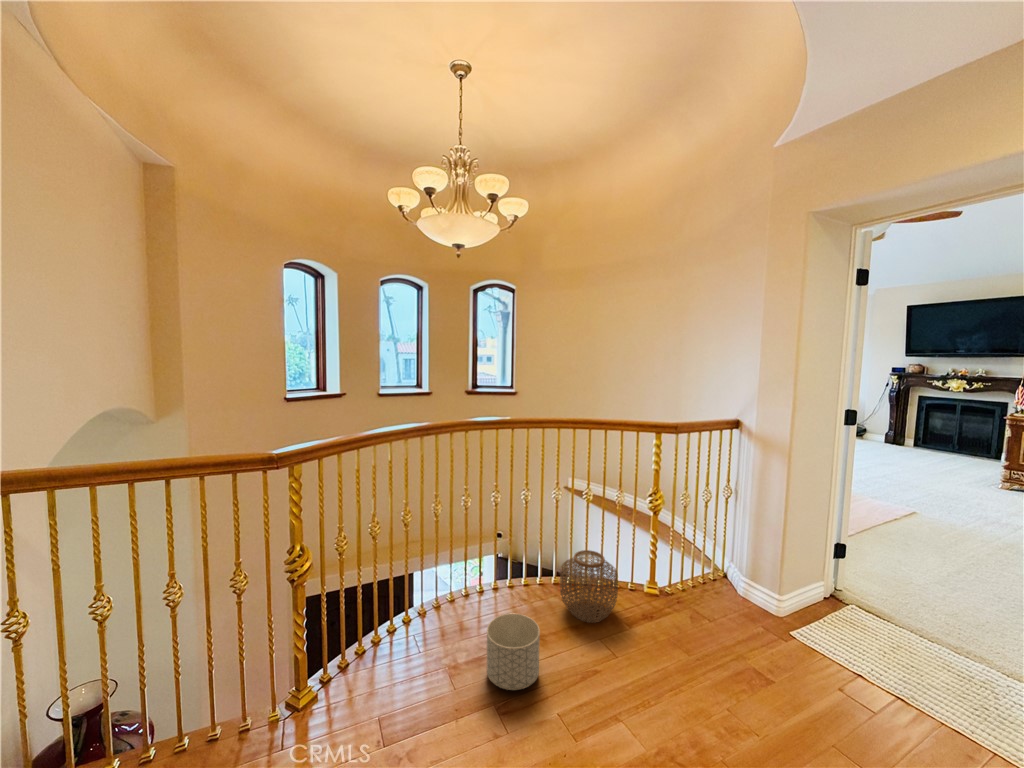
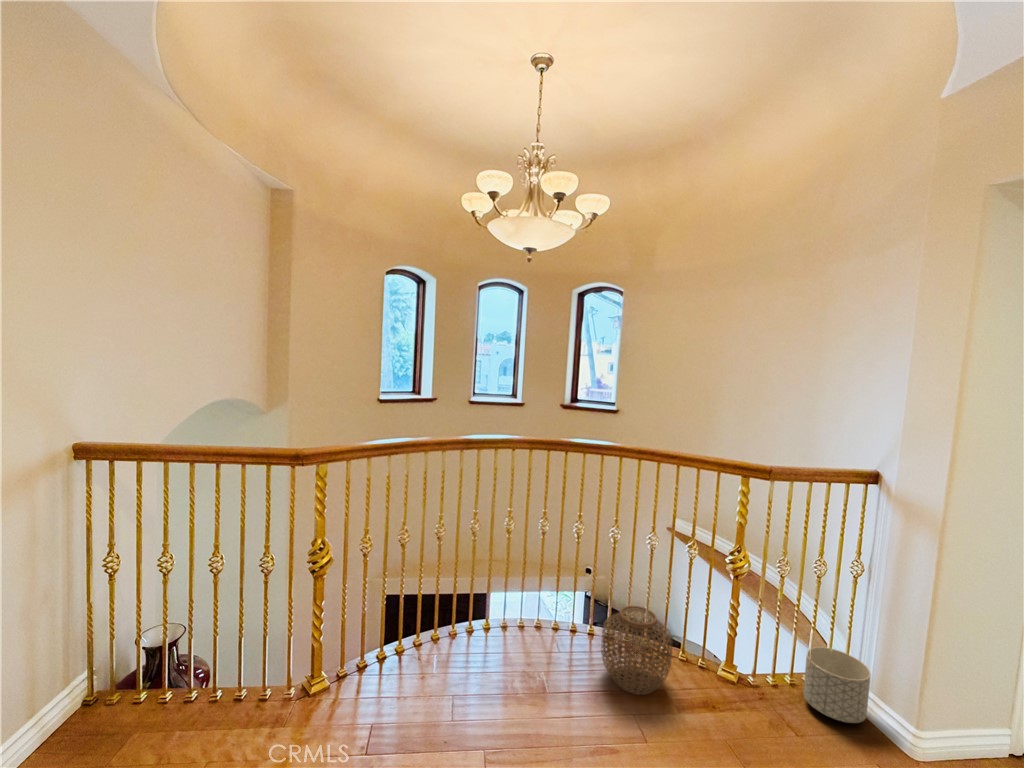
planter: present [487,613,540,690] -> present [803,647,871,723]

